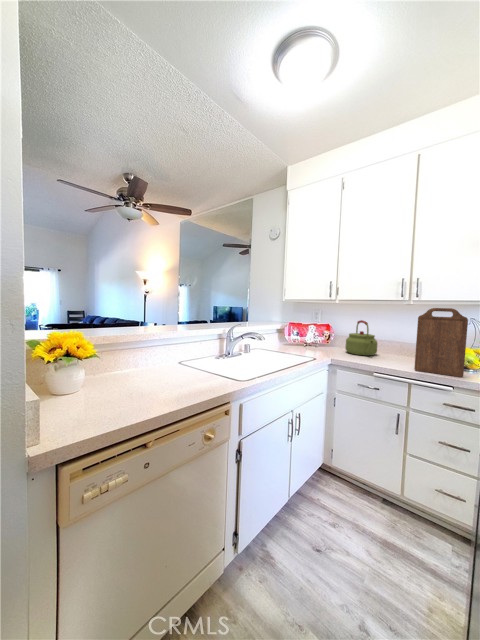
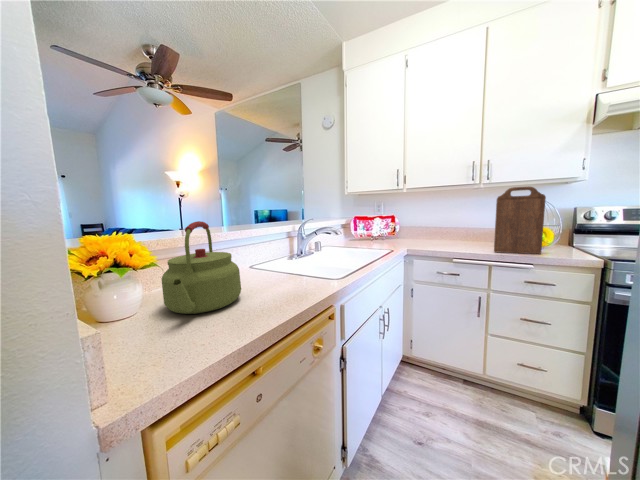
kettle: present [345,320,377,356] -> present [162,221,241,314]

